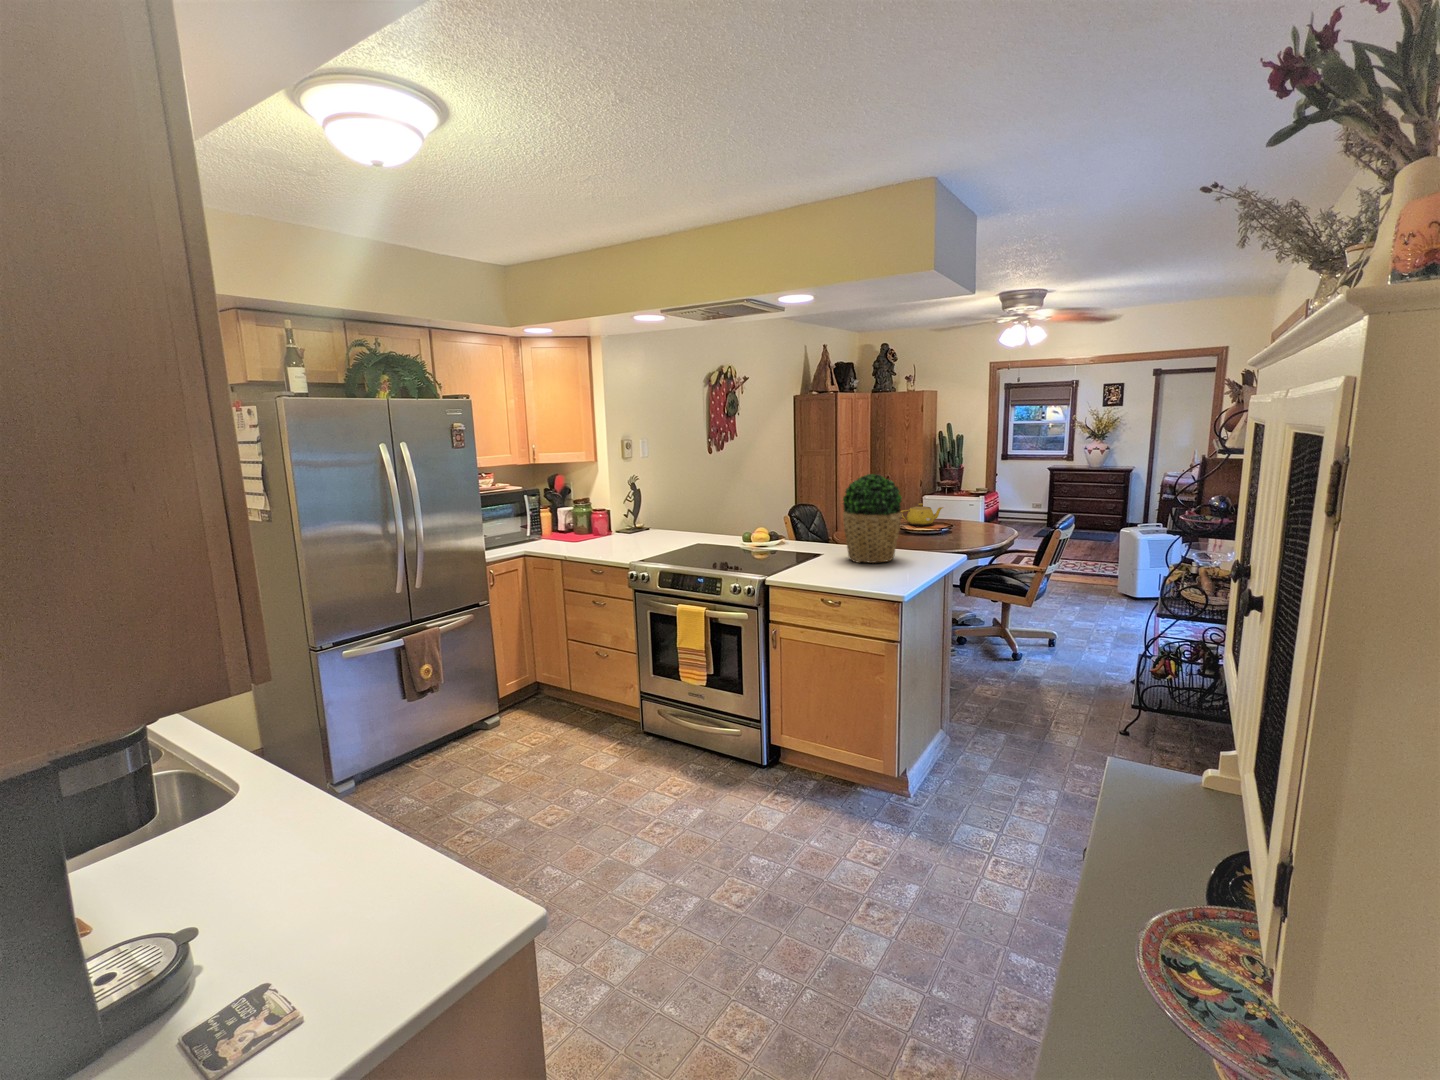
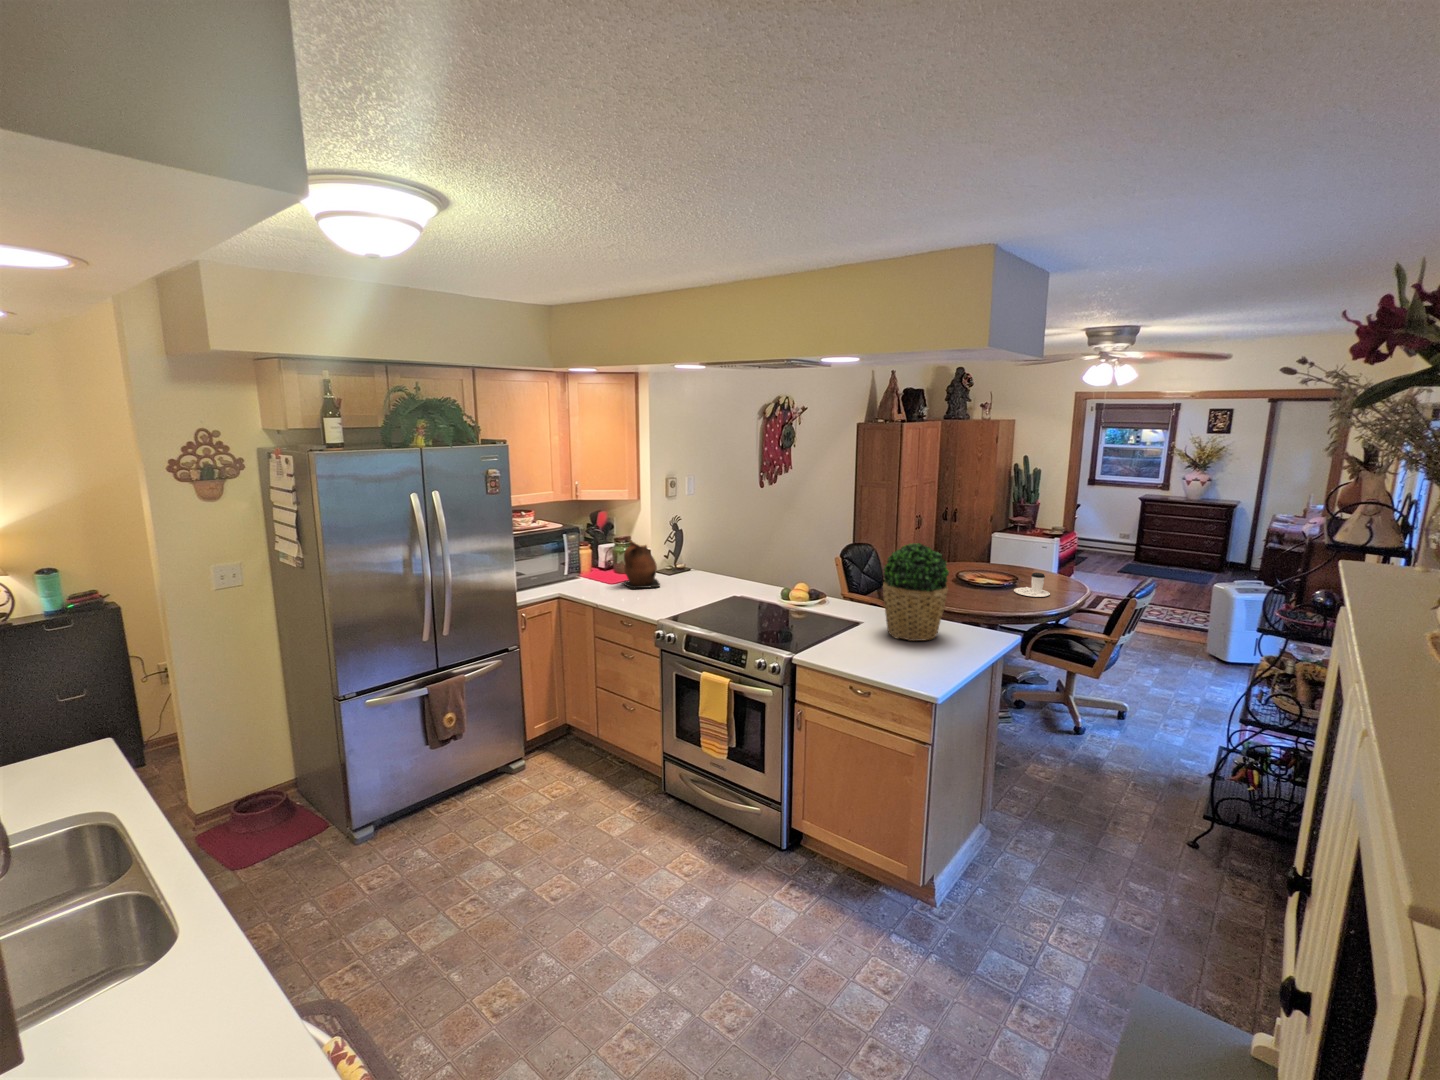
ceramic pitcher: none [585,497,624,543] -> present [624,542,660,588]
teapot: present [901,503,943,526] -> none [960,552,1009,576]
coffee cup: none [951,516,984,538] -> present [1014,573,1050,597]

